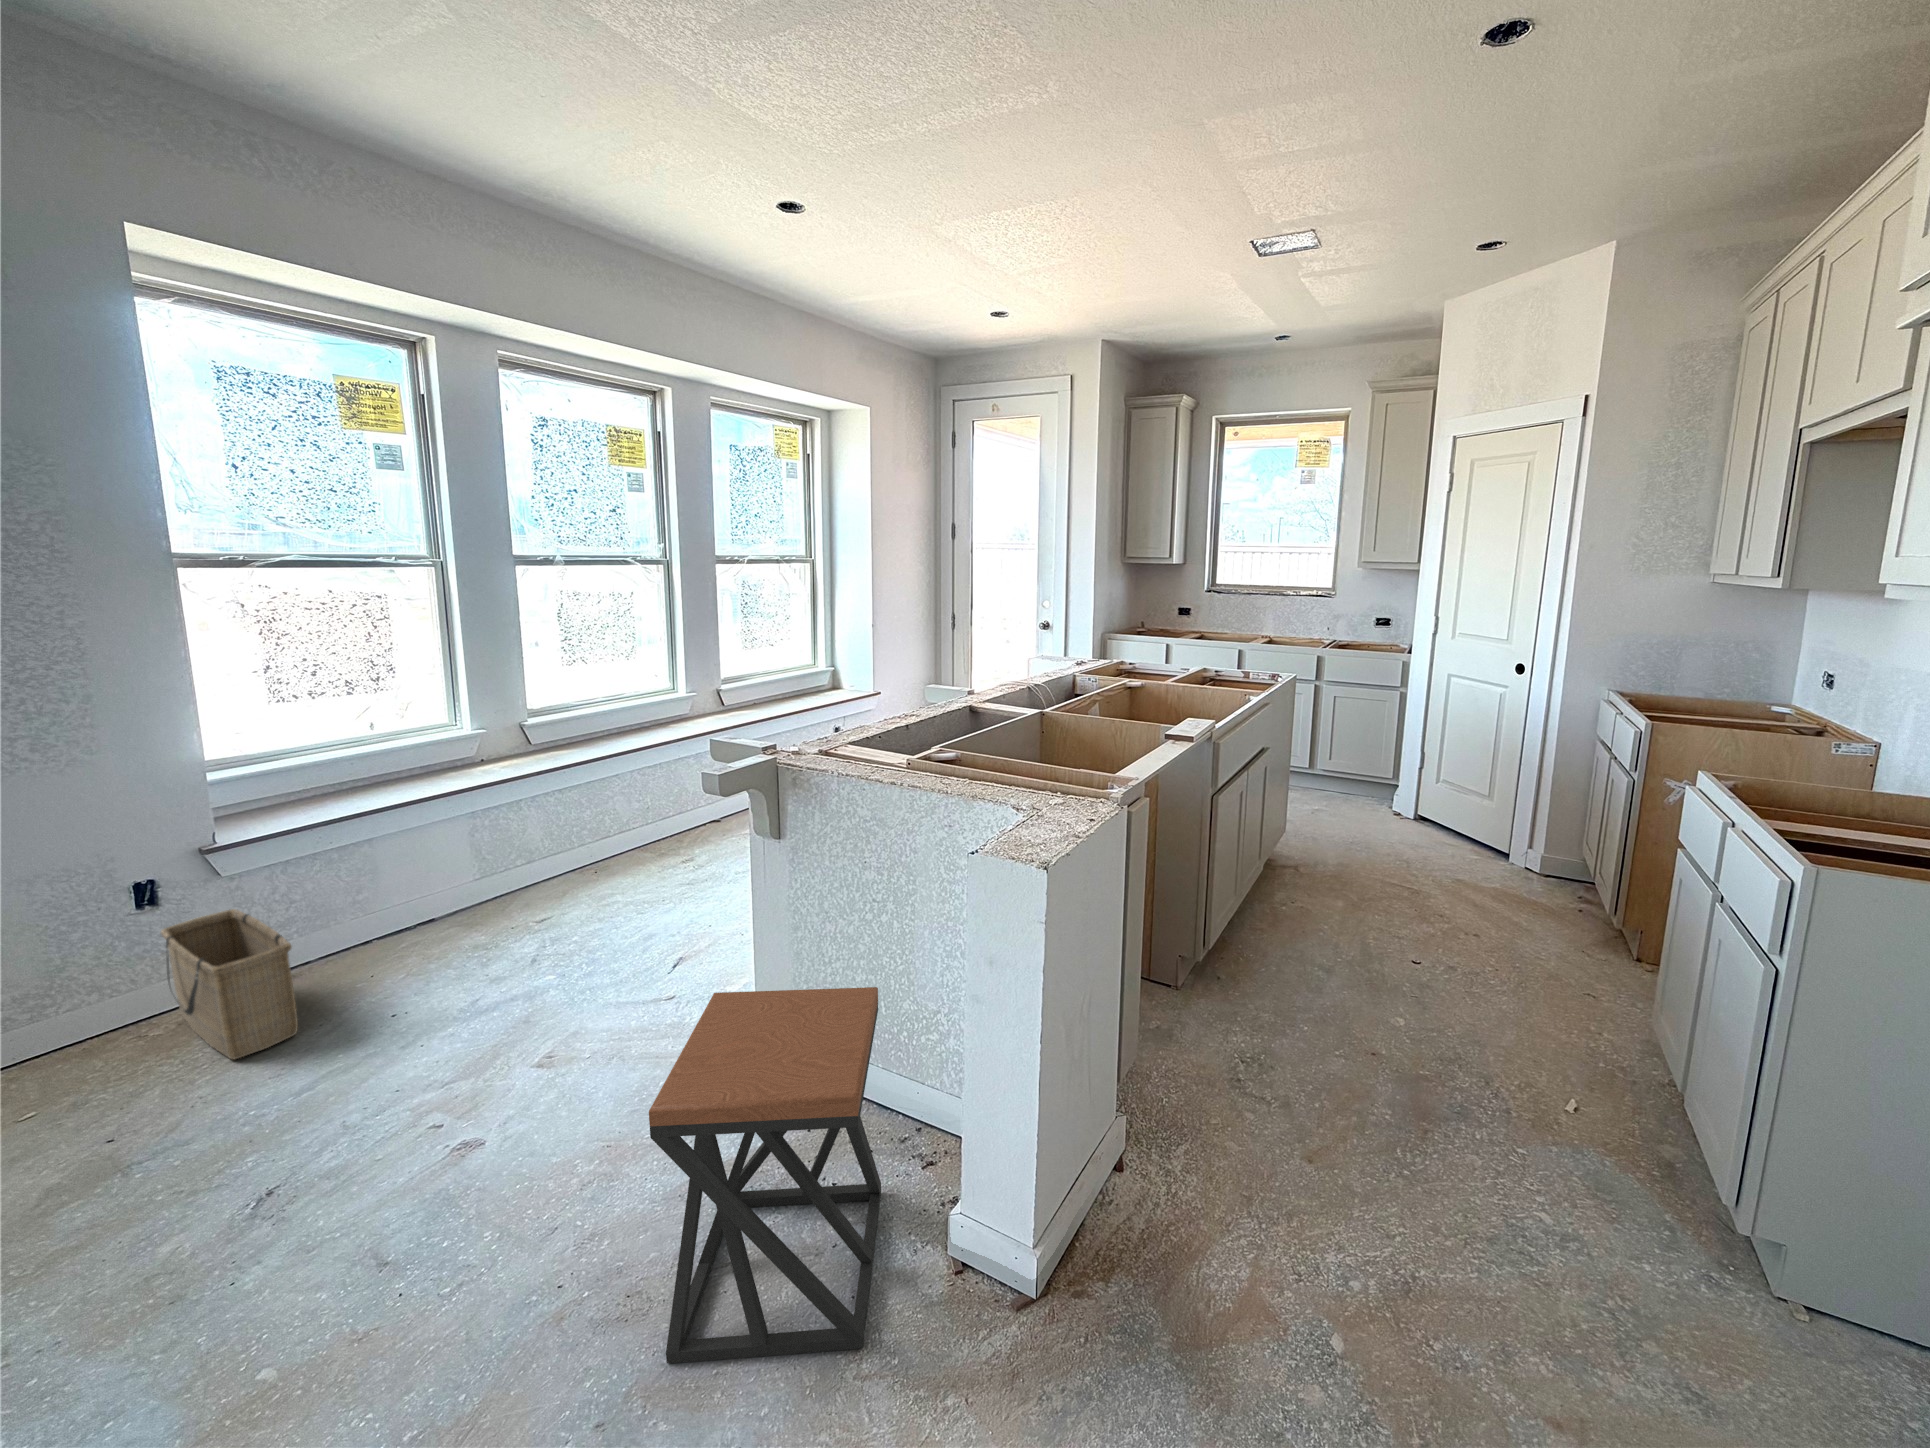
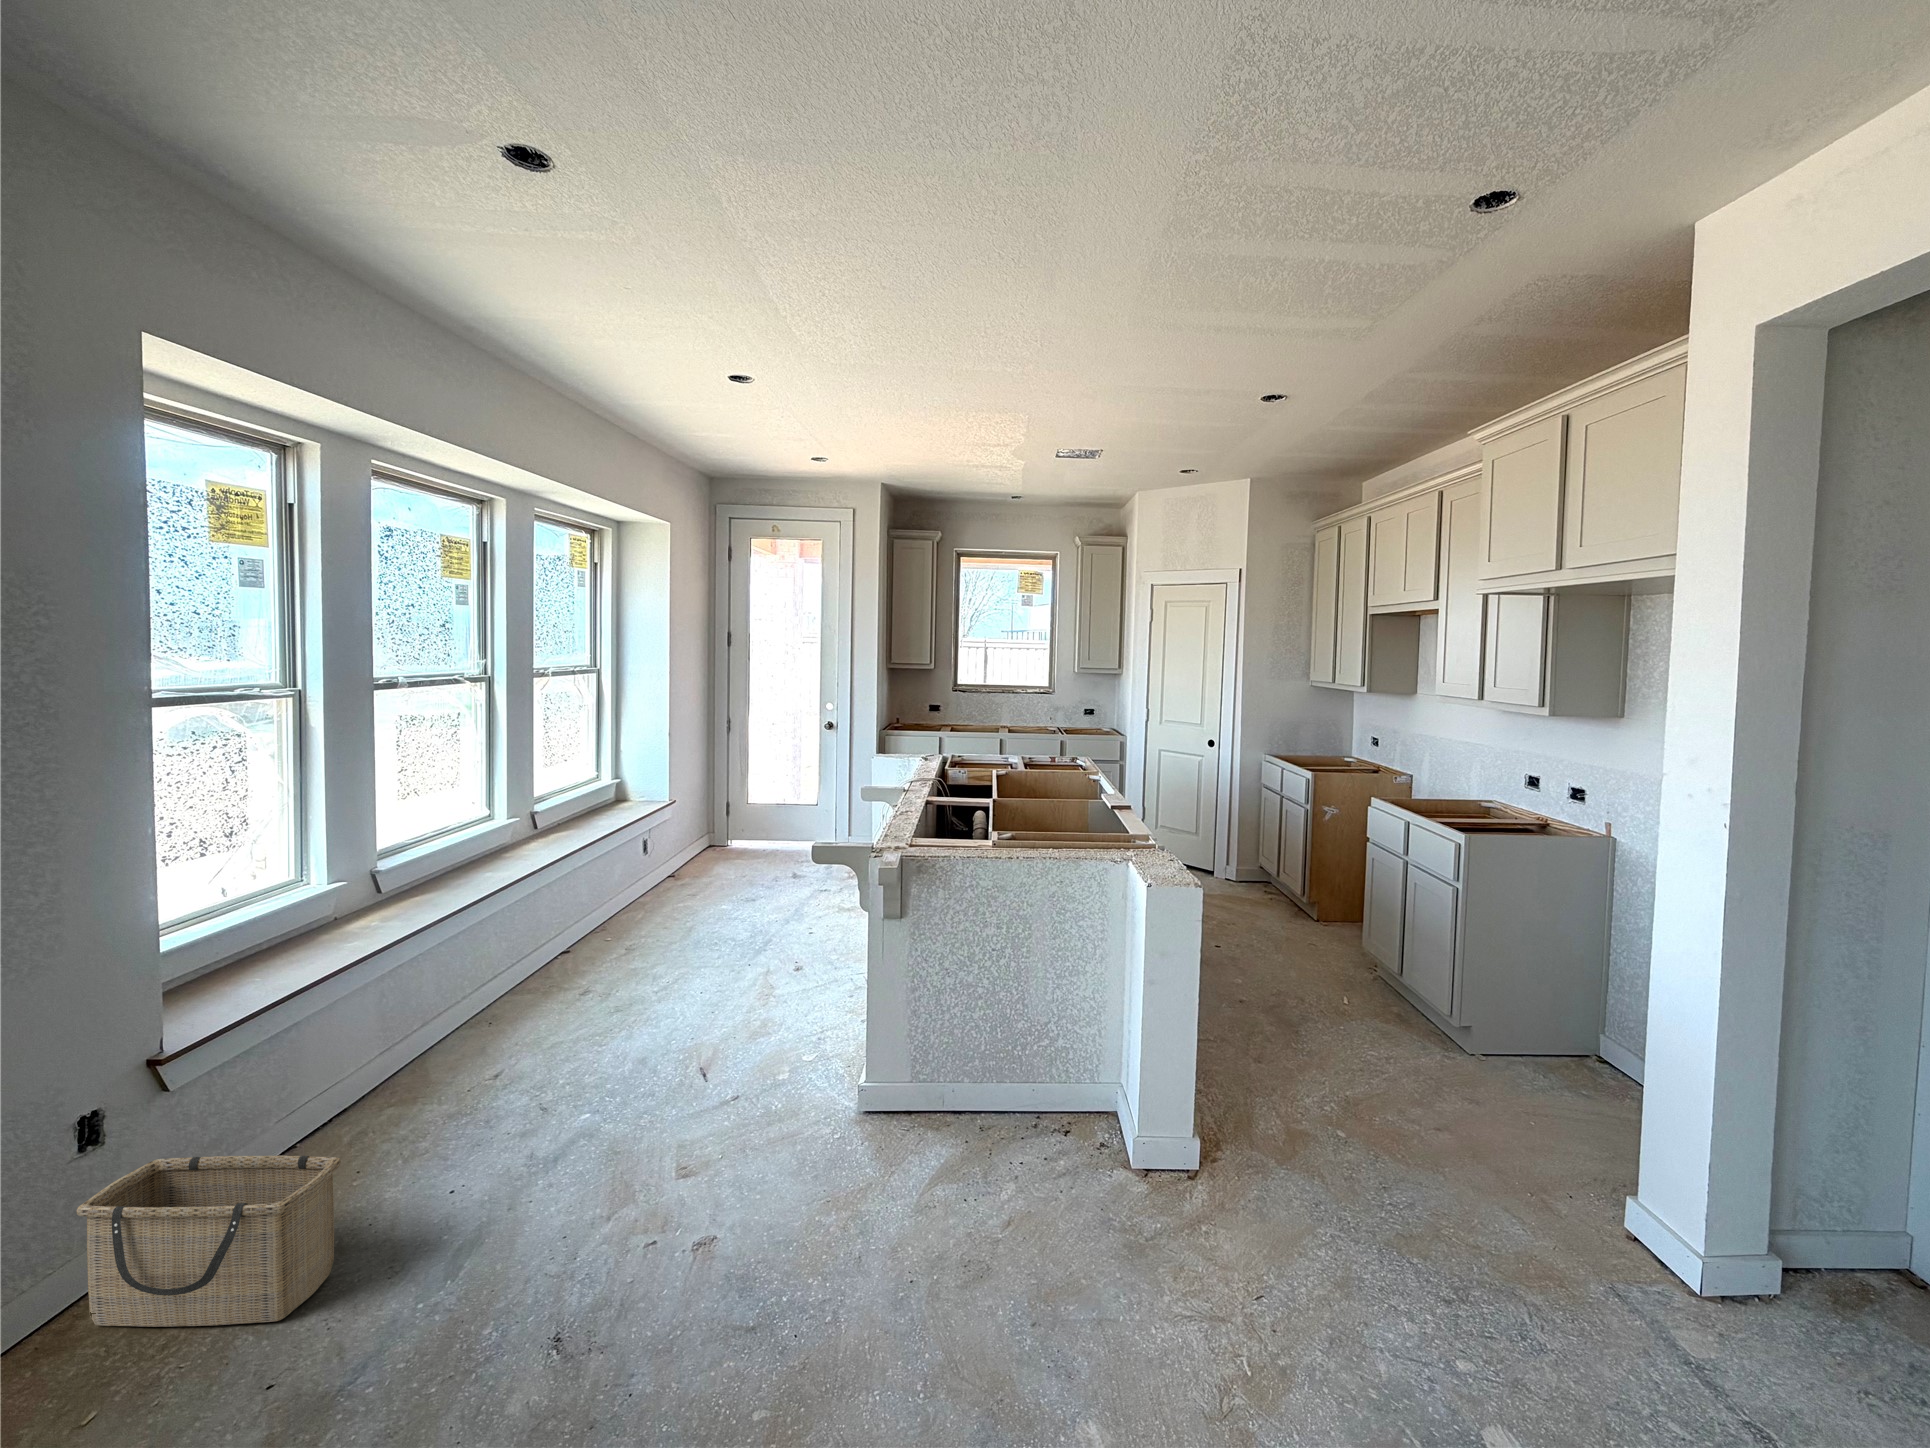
stool: present [649,987,881,1363] -> none [959,997,1134,1280]

